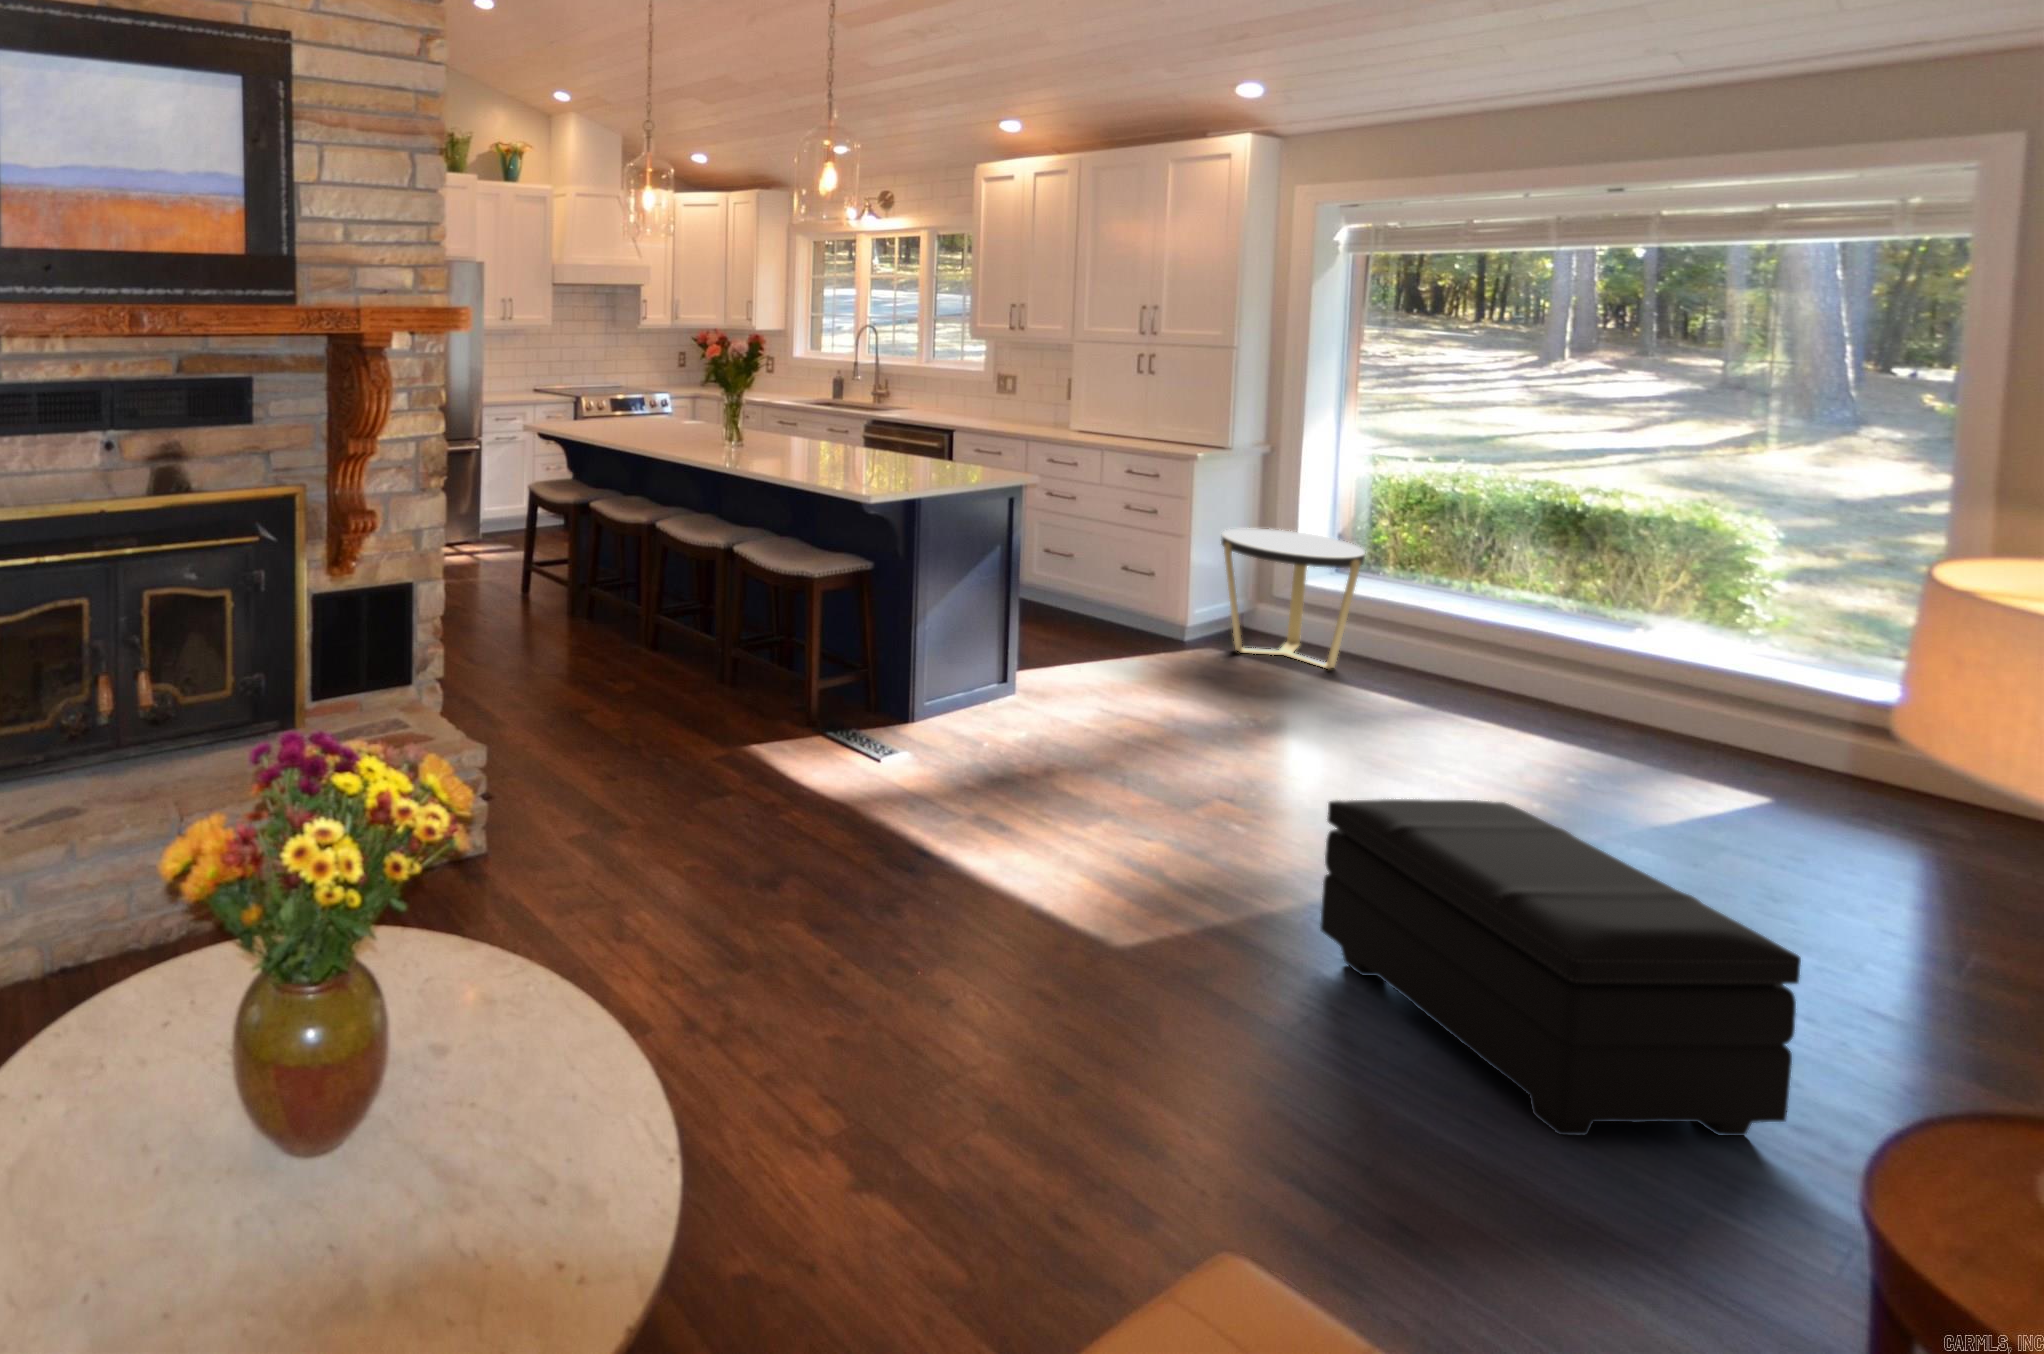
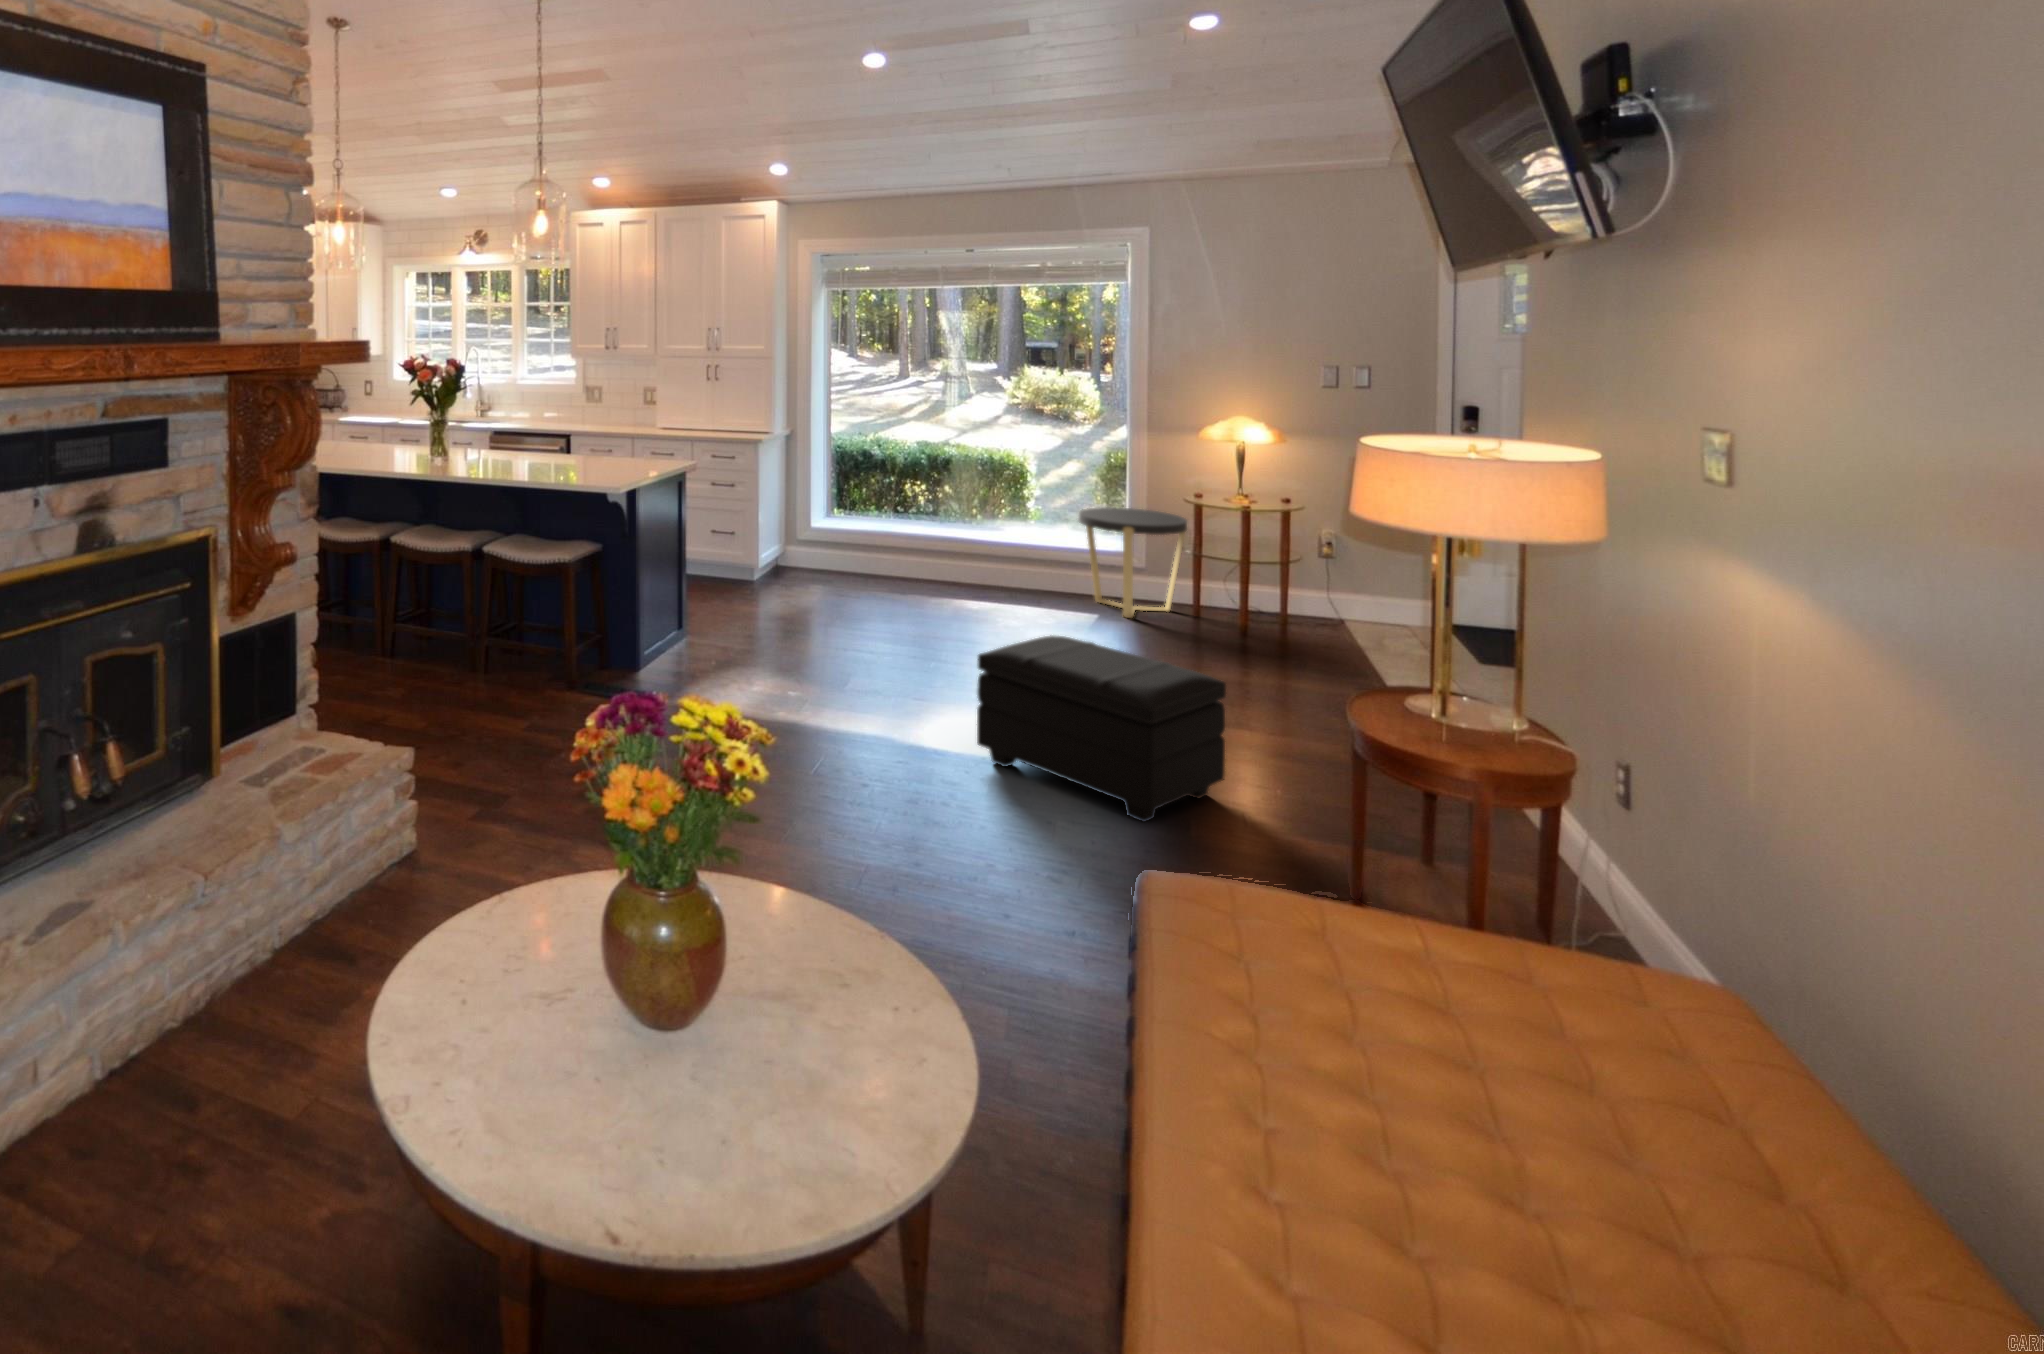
side table: present [1221,528,1365,669] -> present [1078,507,1187,618]

